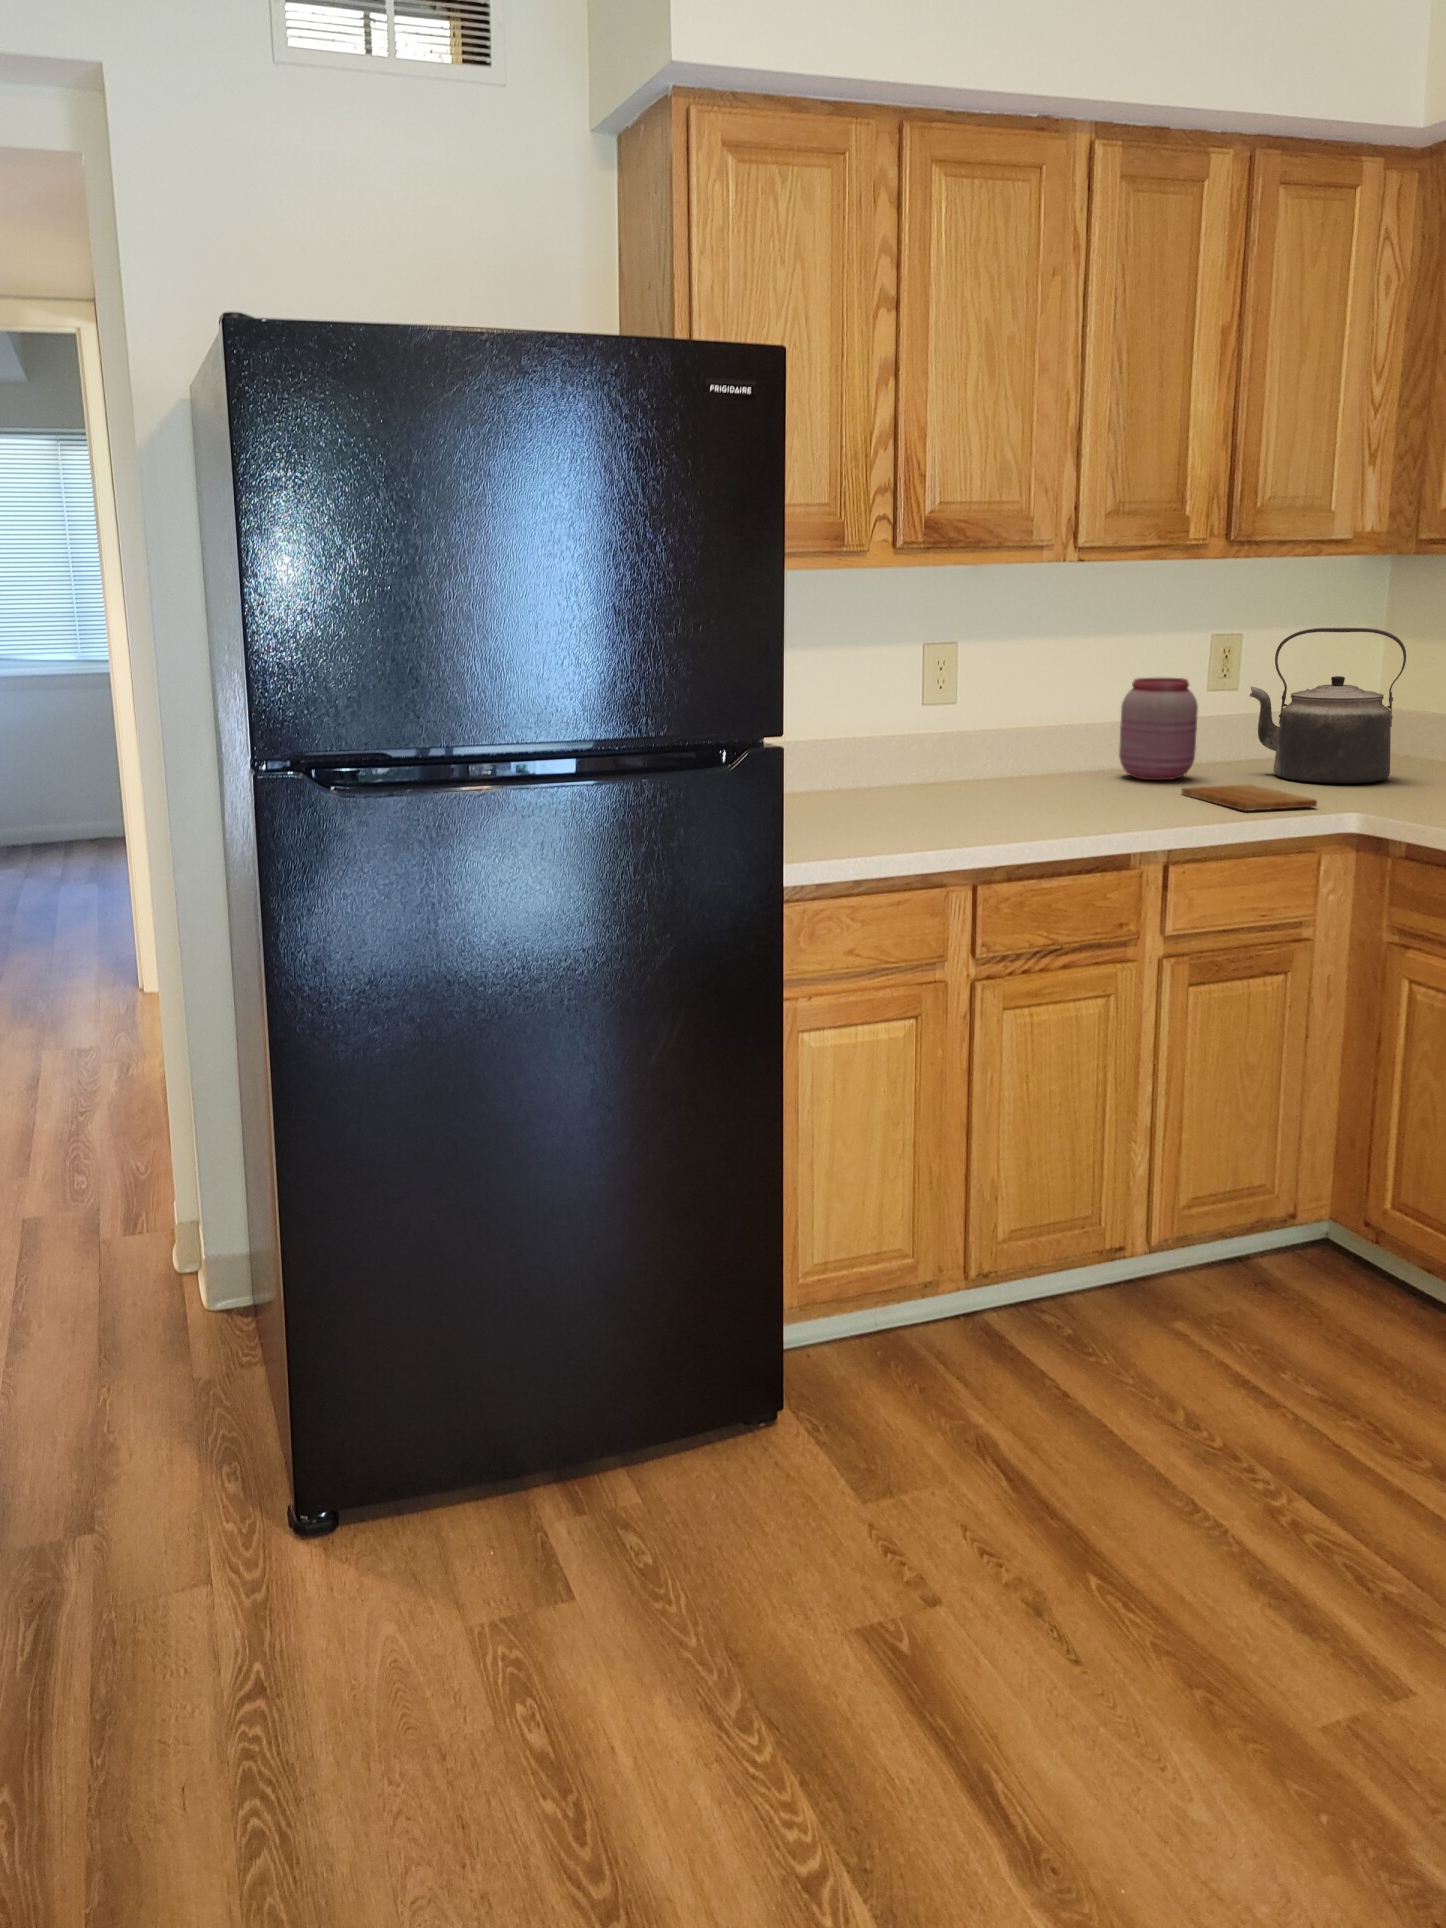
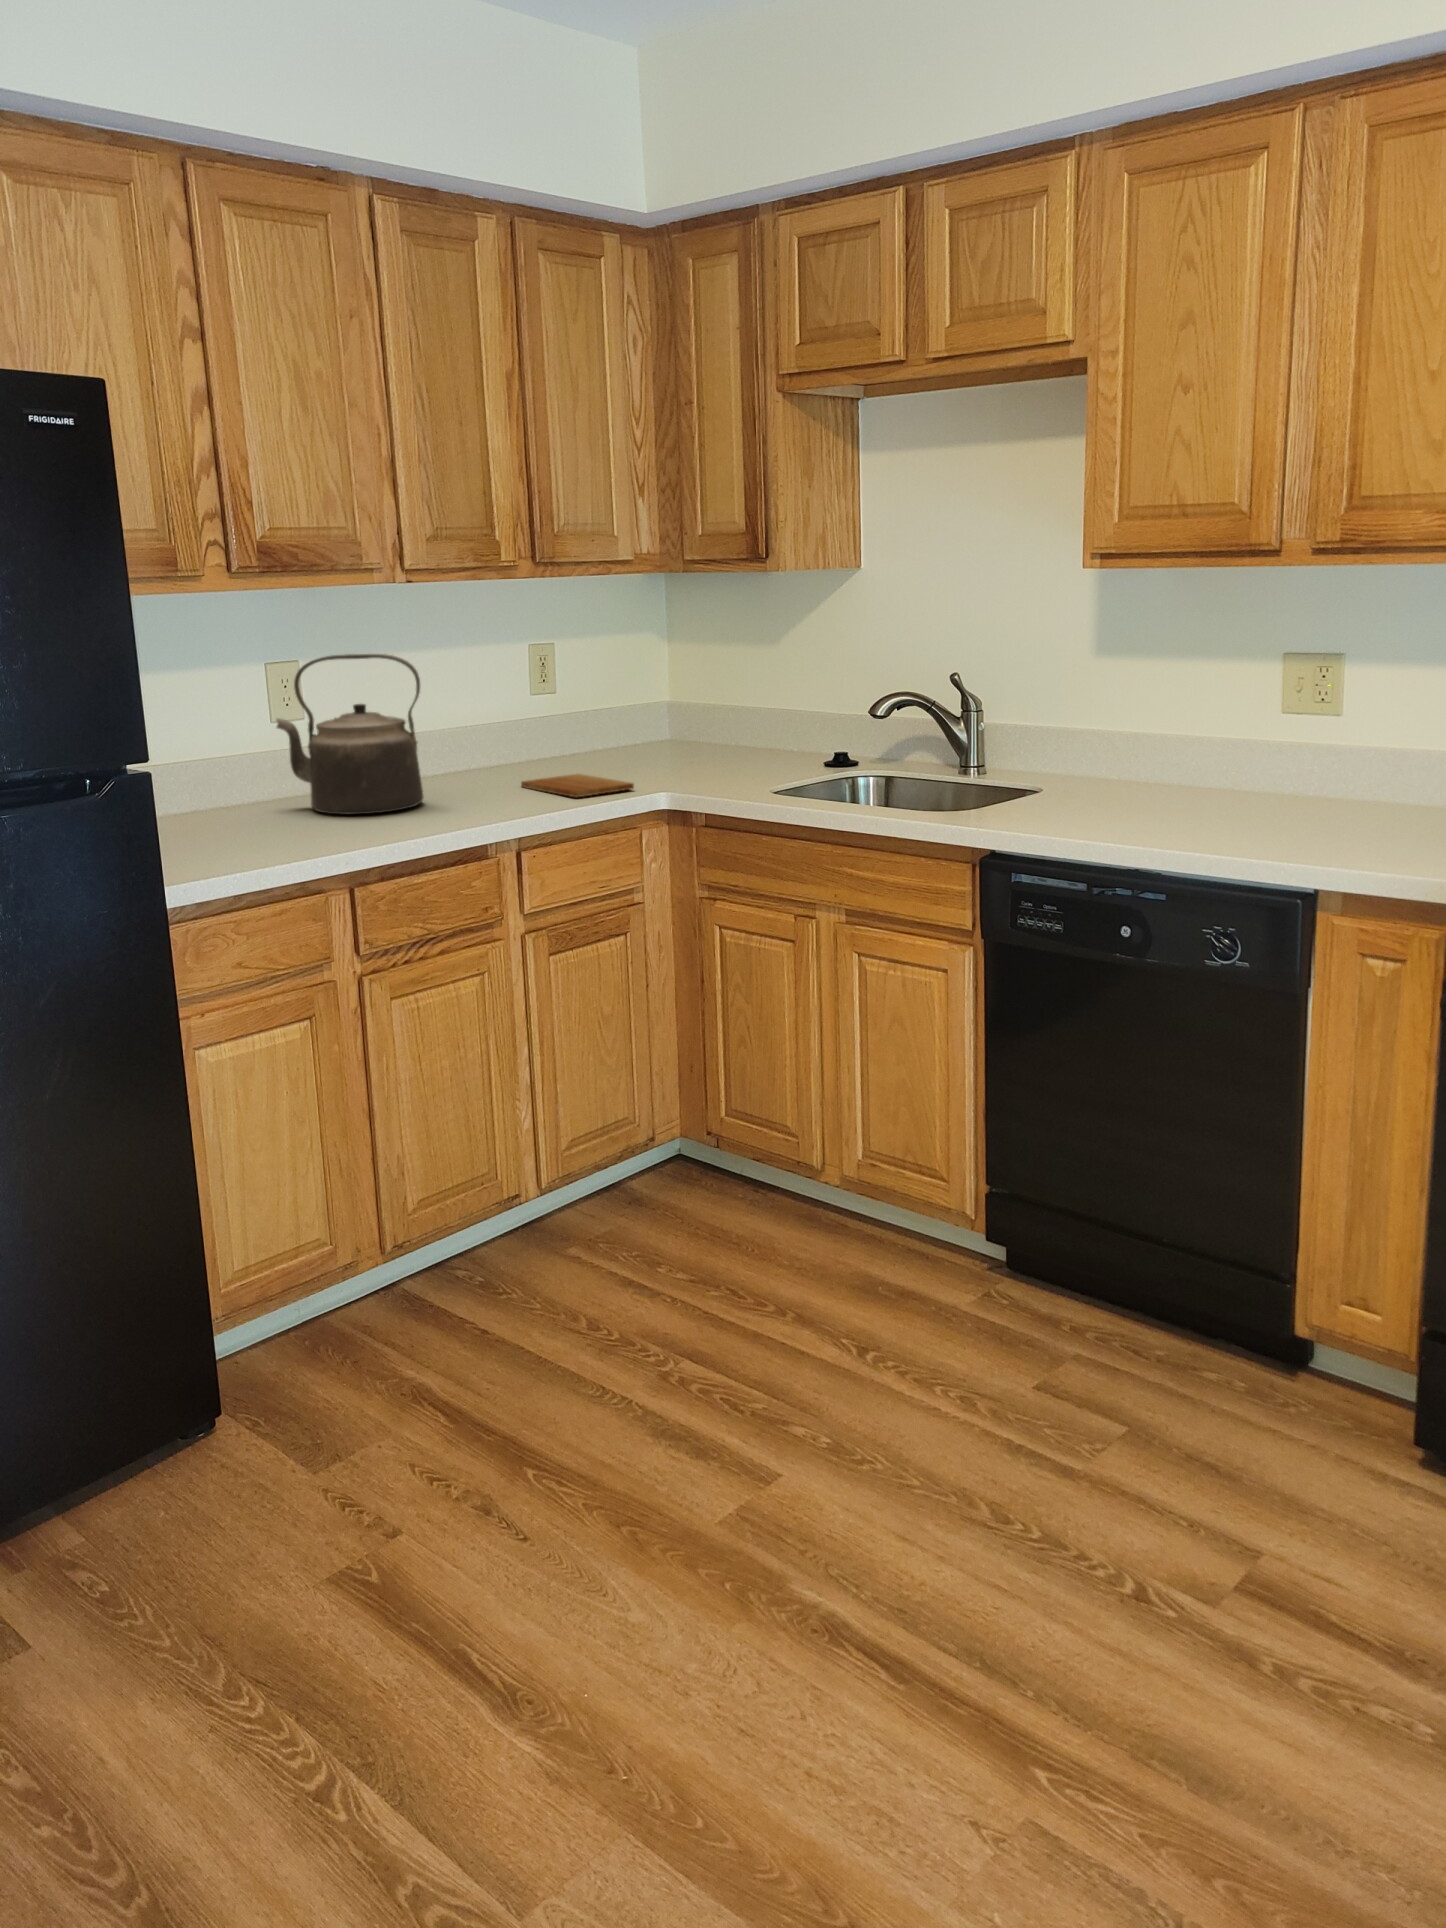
kettle: present [1250,628,1406,783] -> present [276,654,423,815]
jar: present [1119,678,1198,780] -> none [459,682,529,776]

